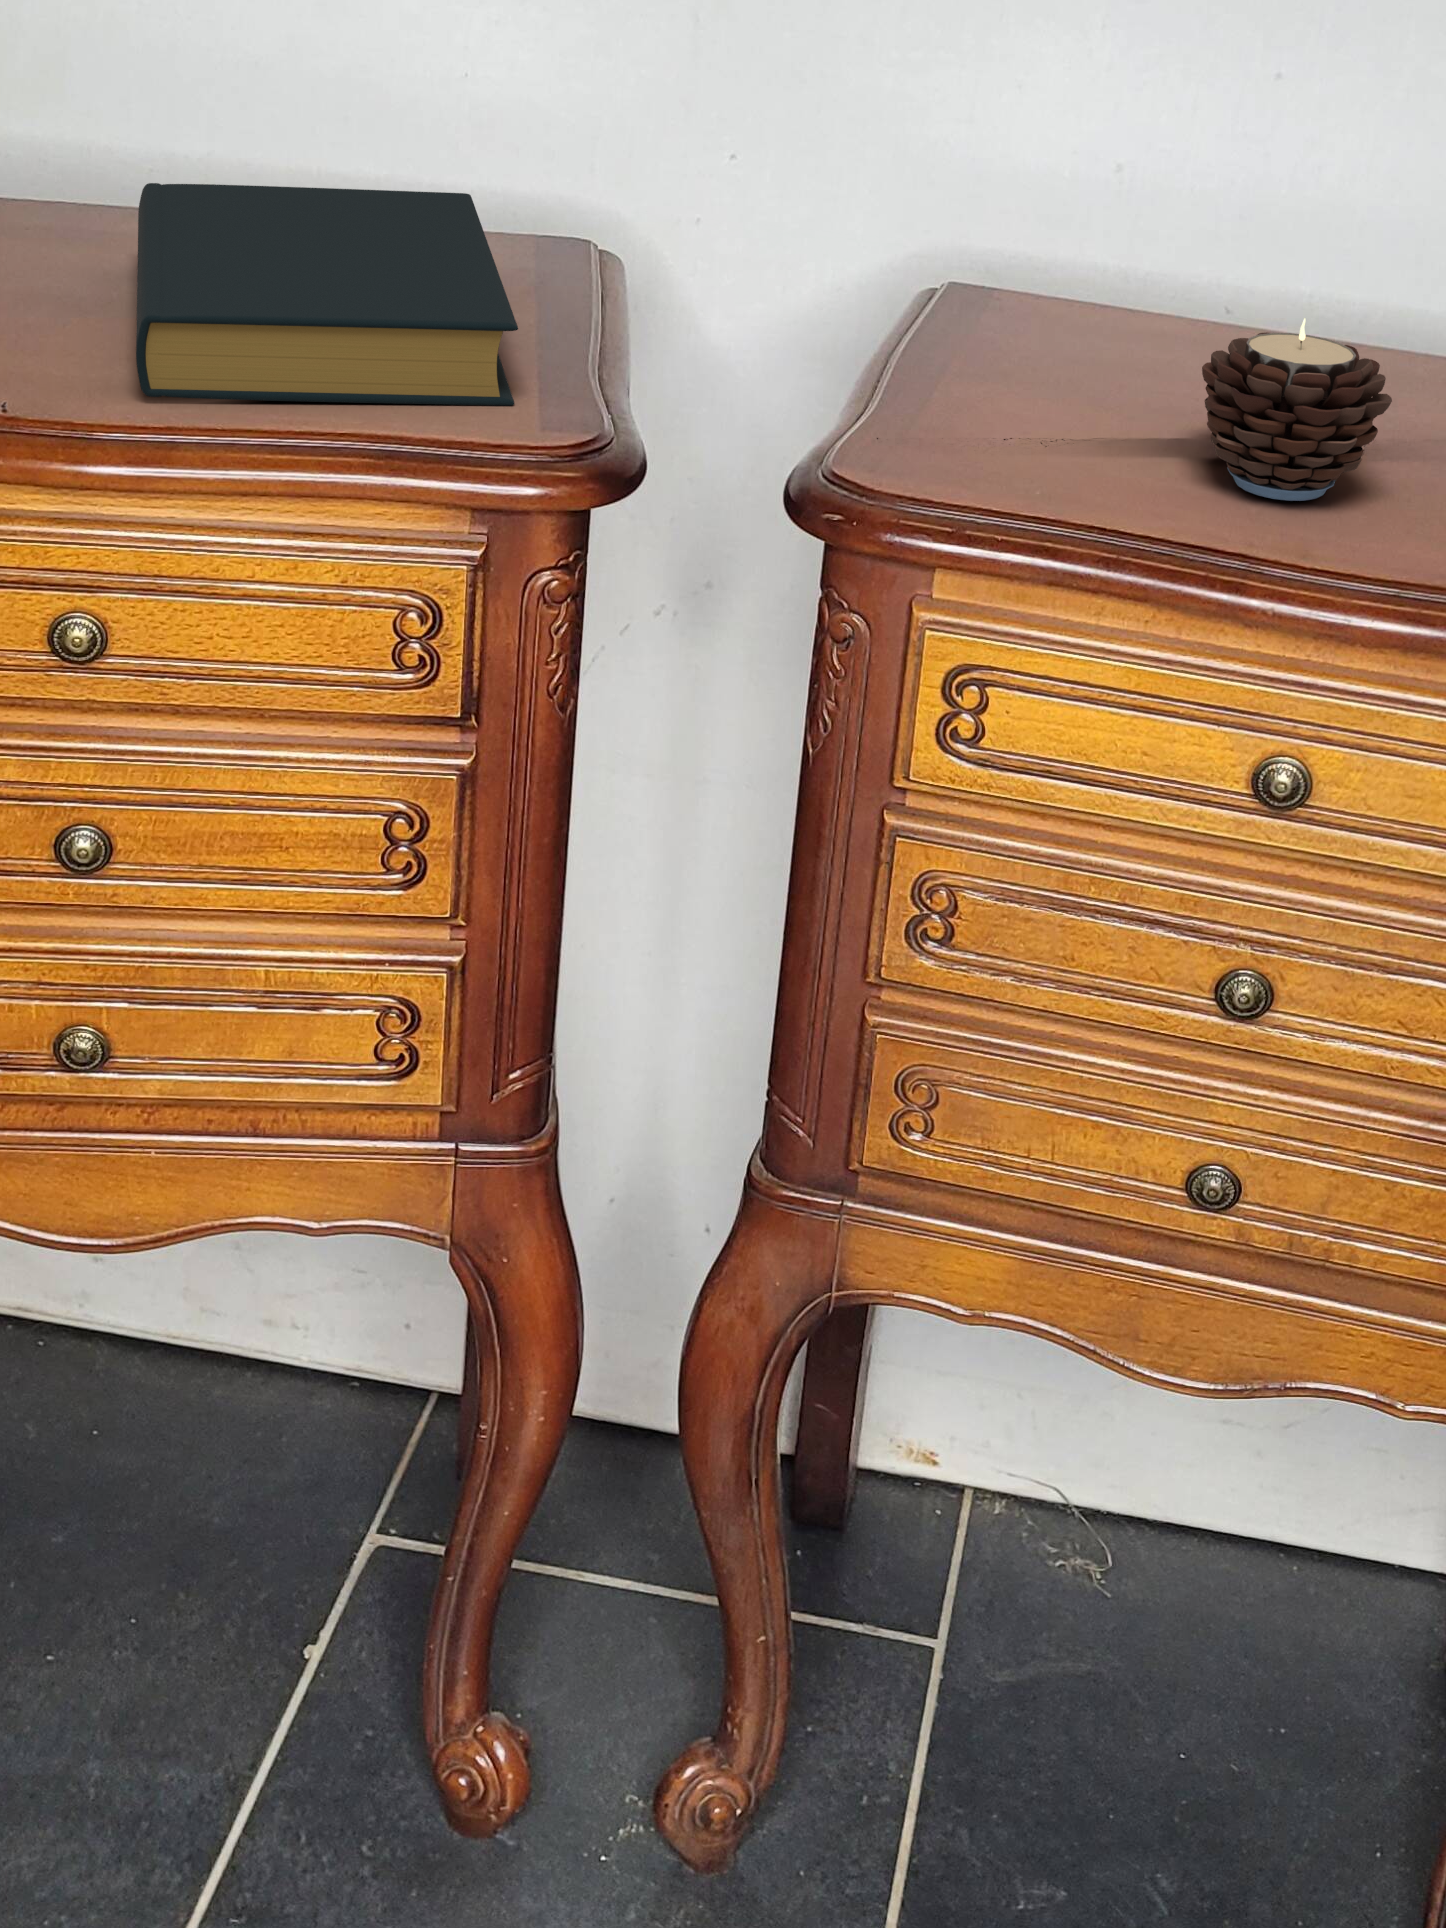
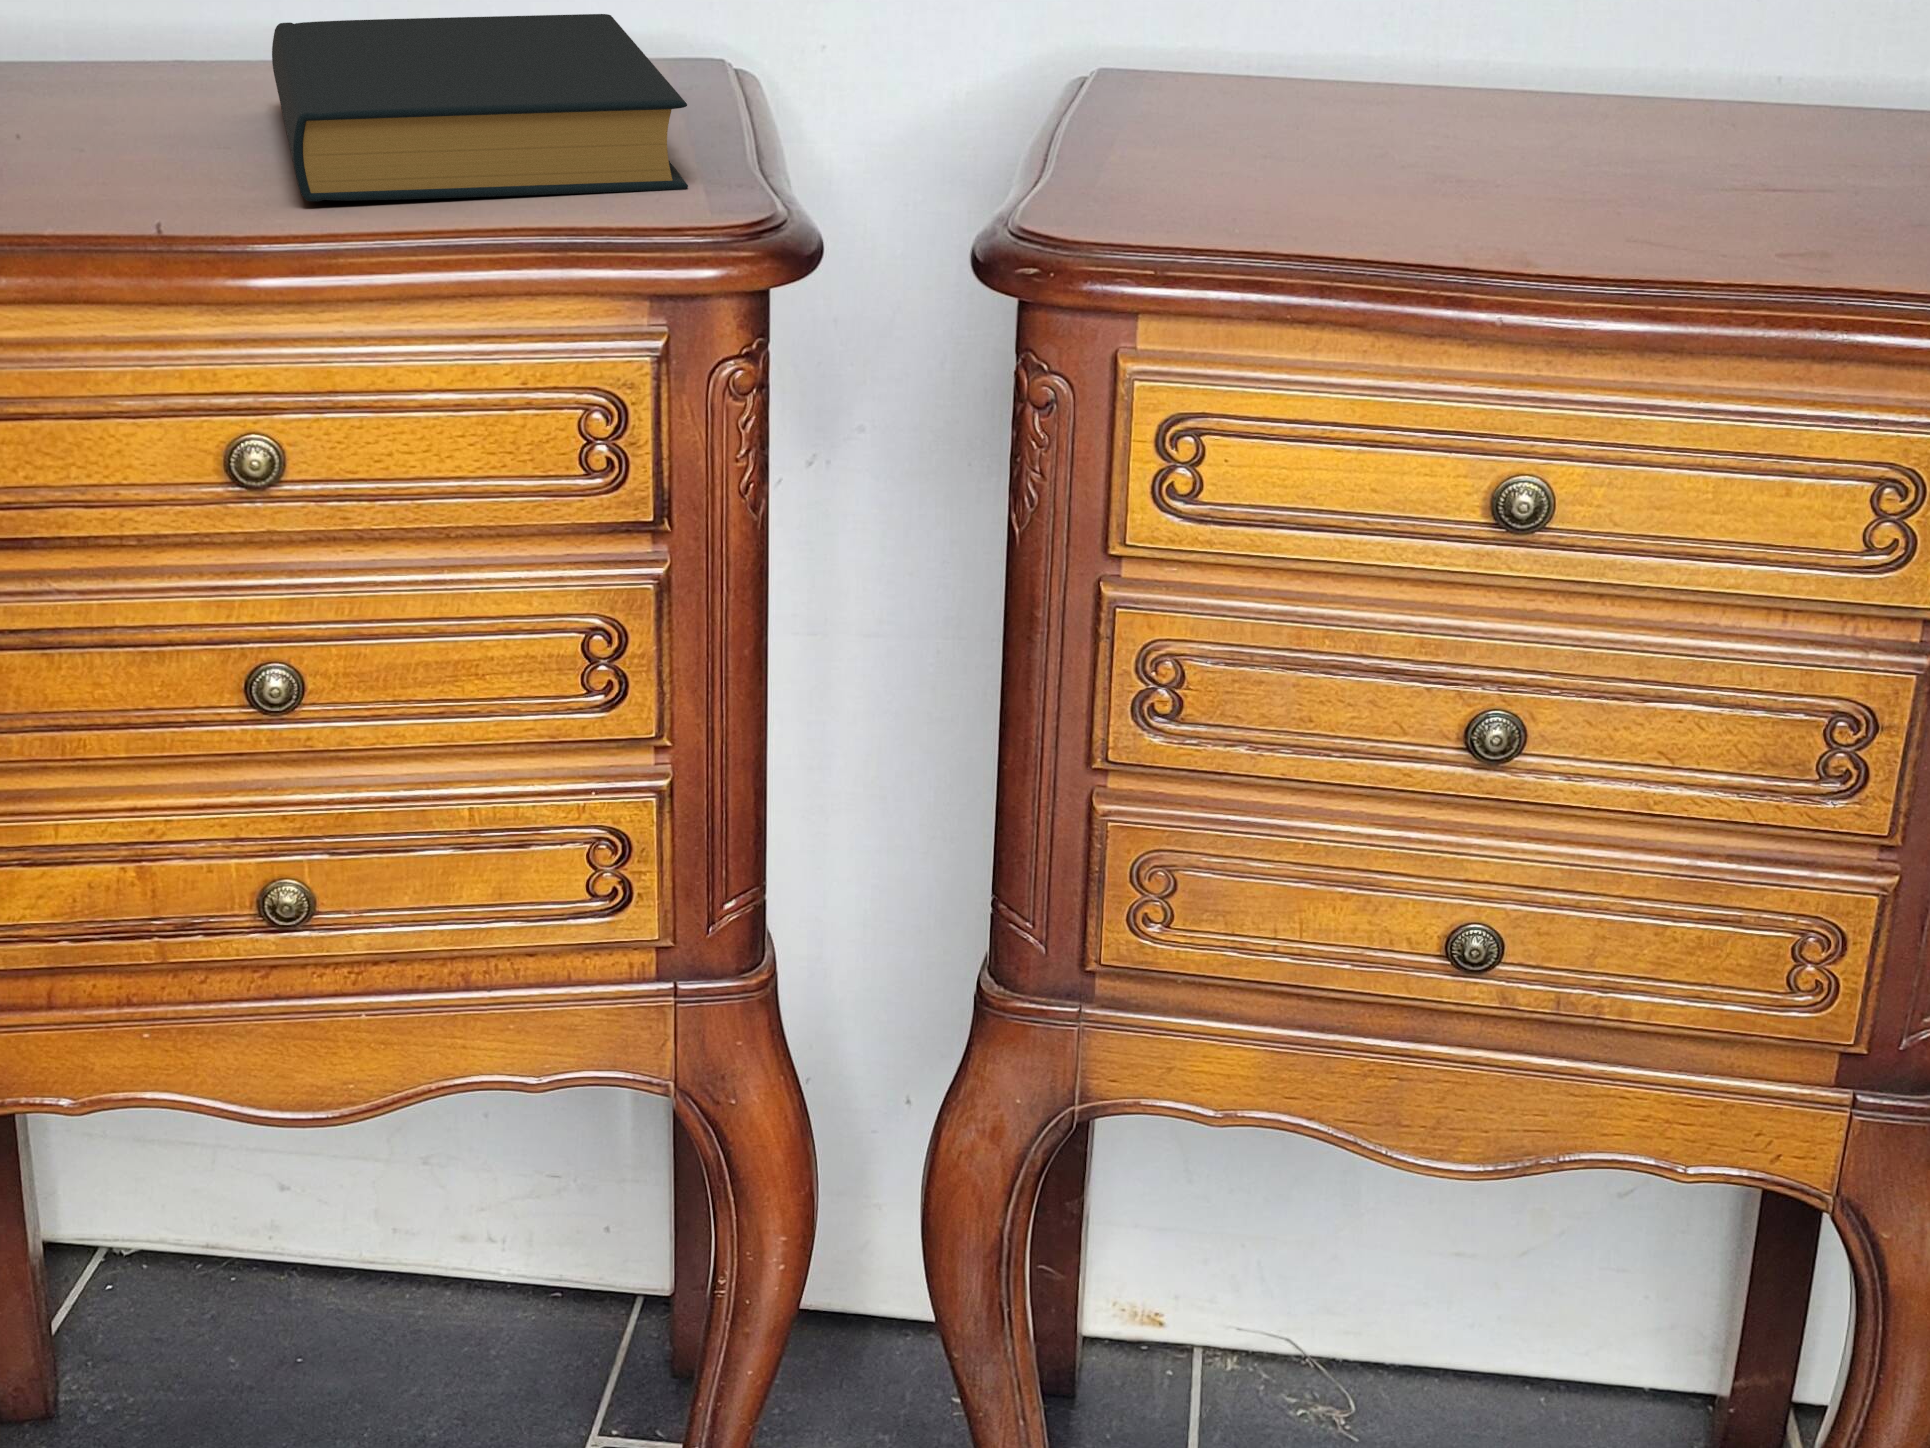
candle: present [1202,318,1392,501] -> none [1400,26,1602,220]

